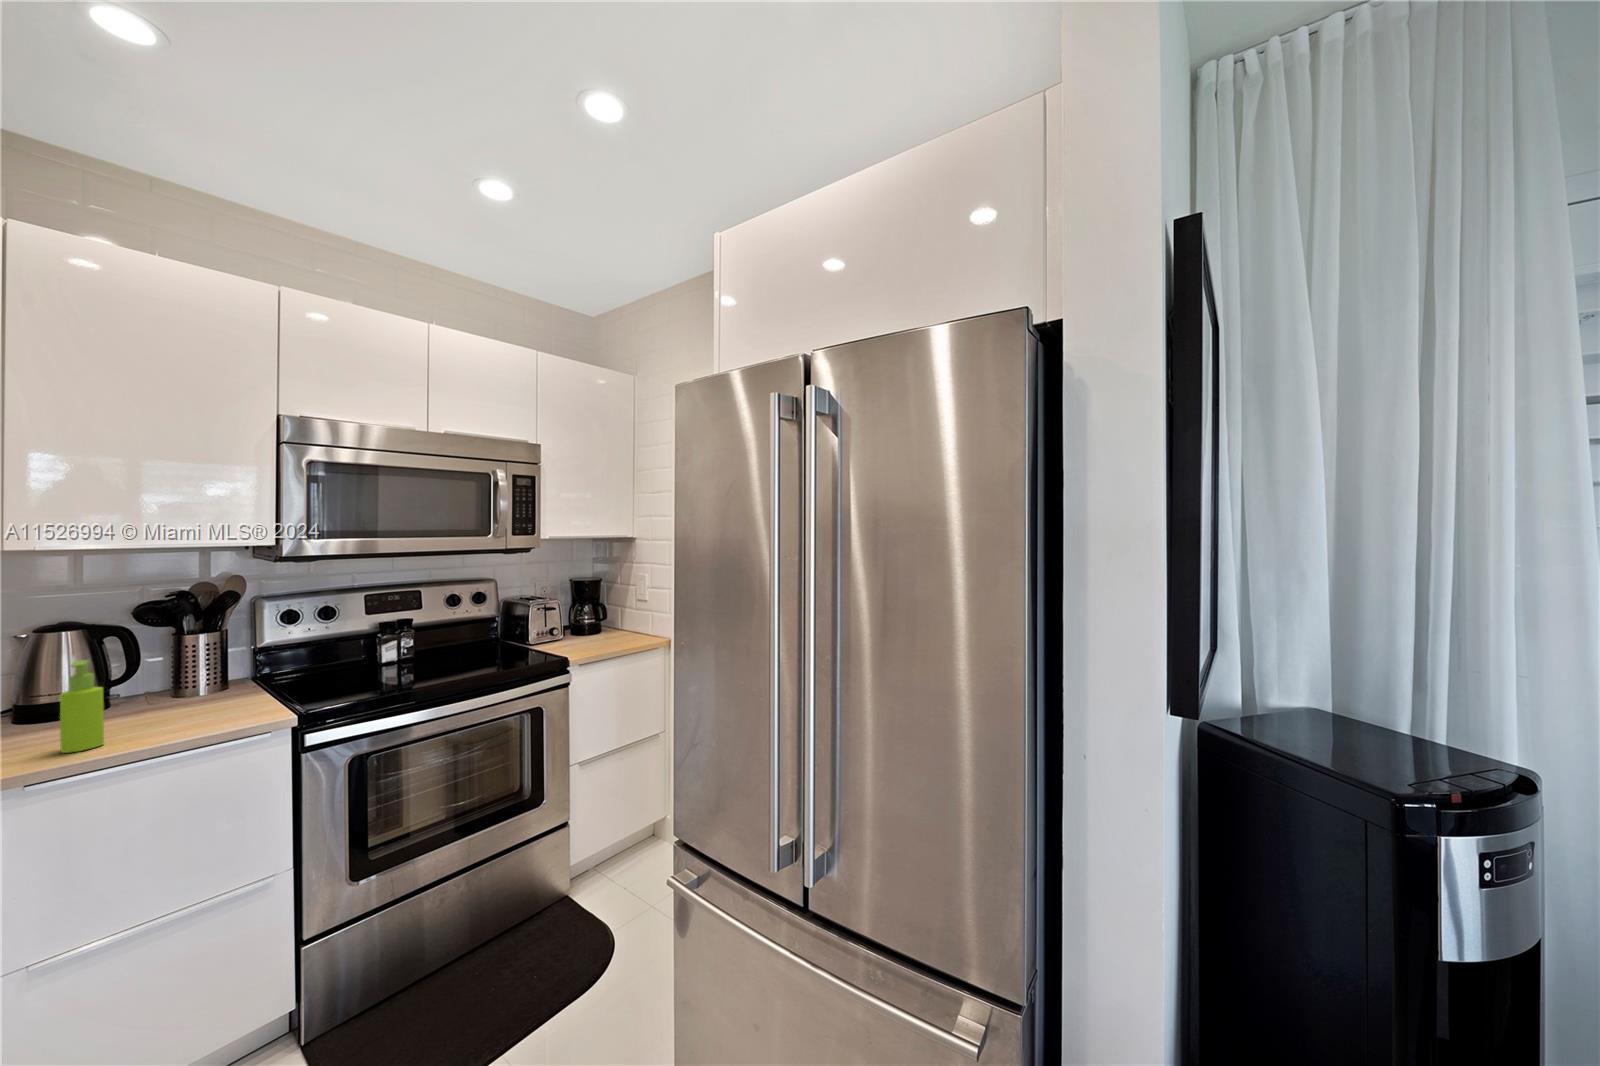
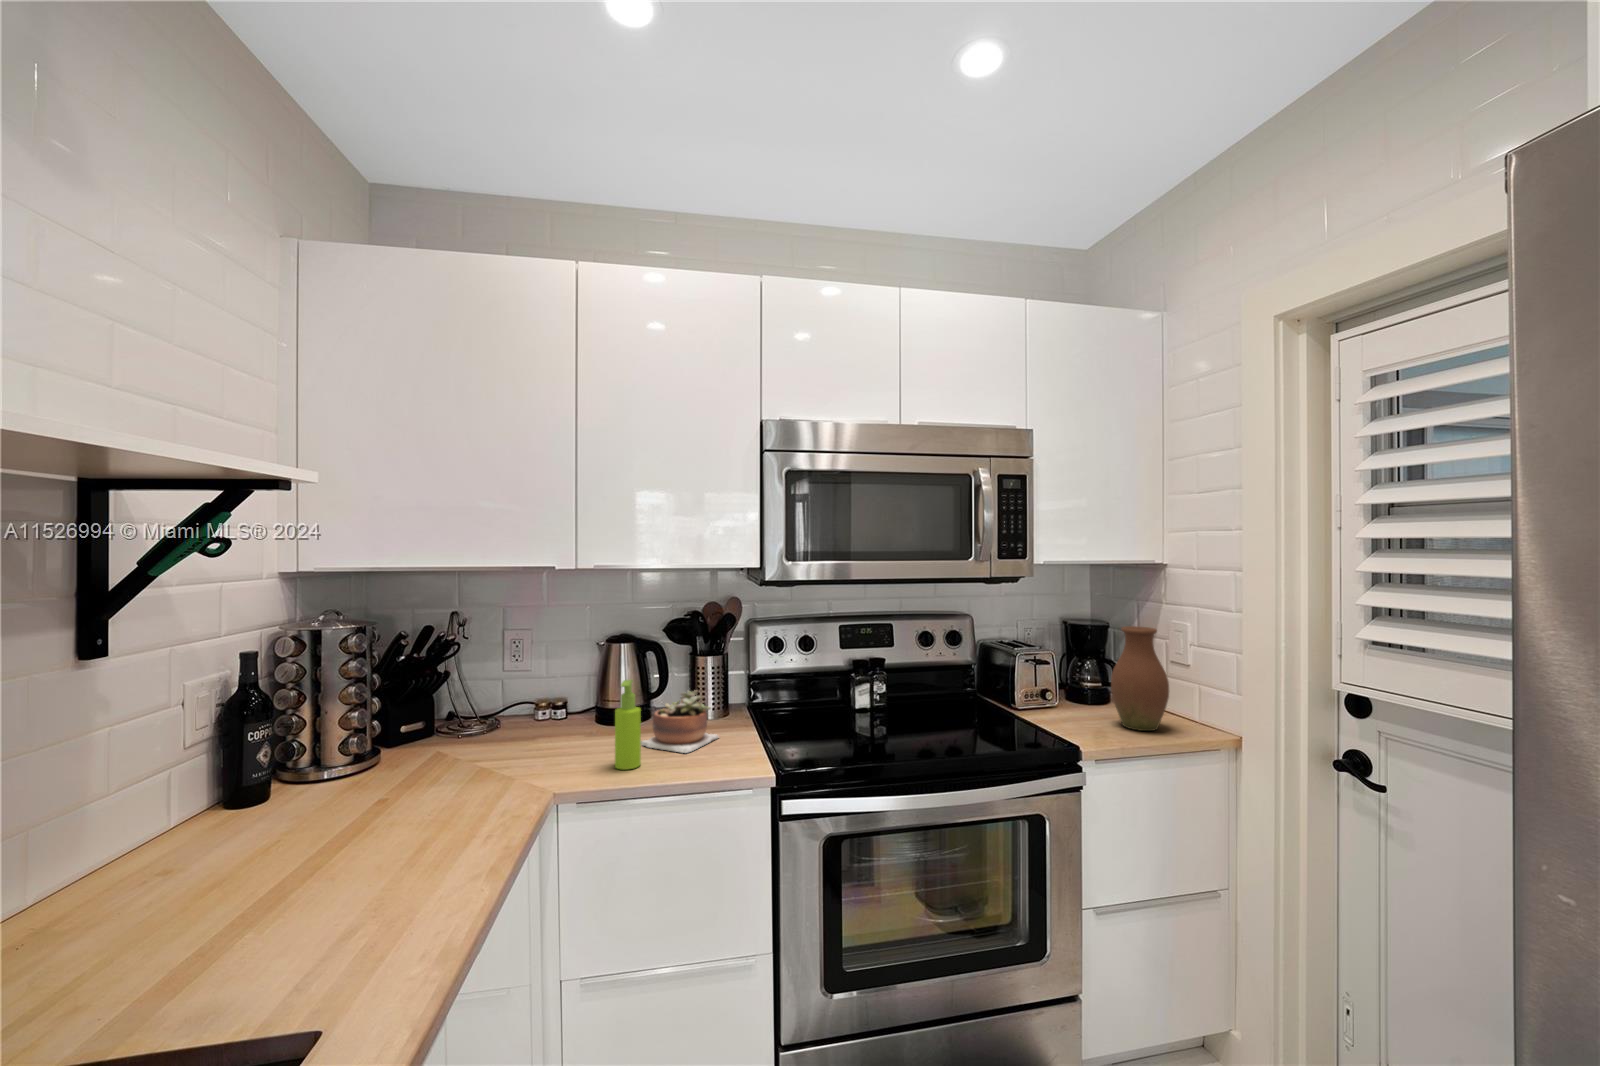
vase: none [594,578,629,643] -> present [1111,626,1169,731]
succulent plant: none [99,665,219,730] -> present [641,690,718,753]

